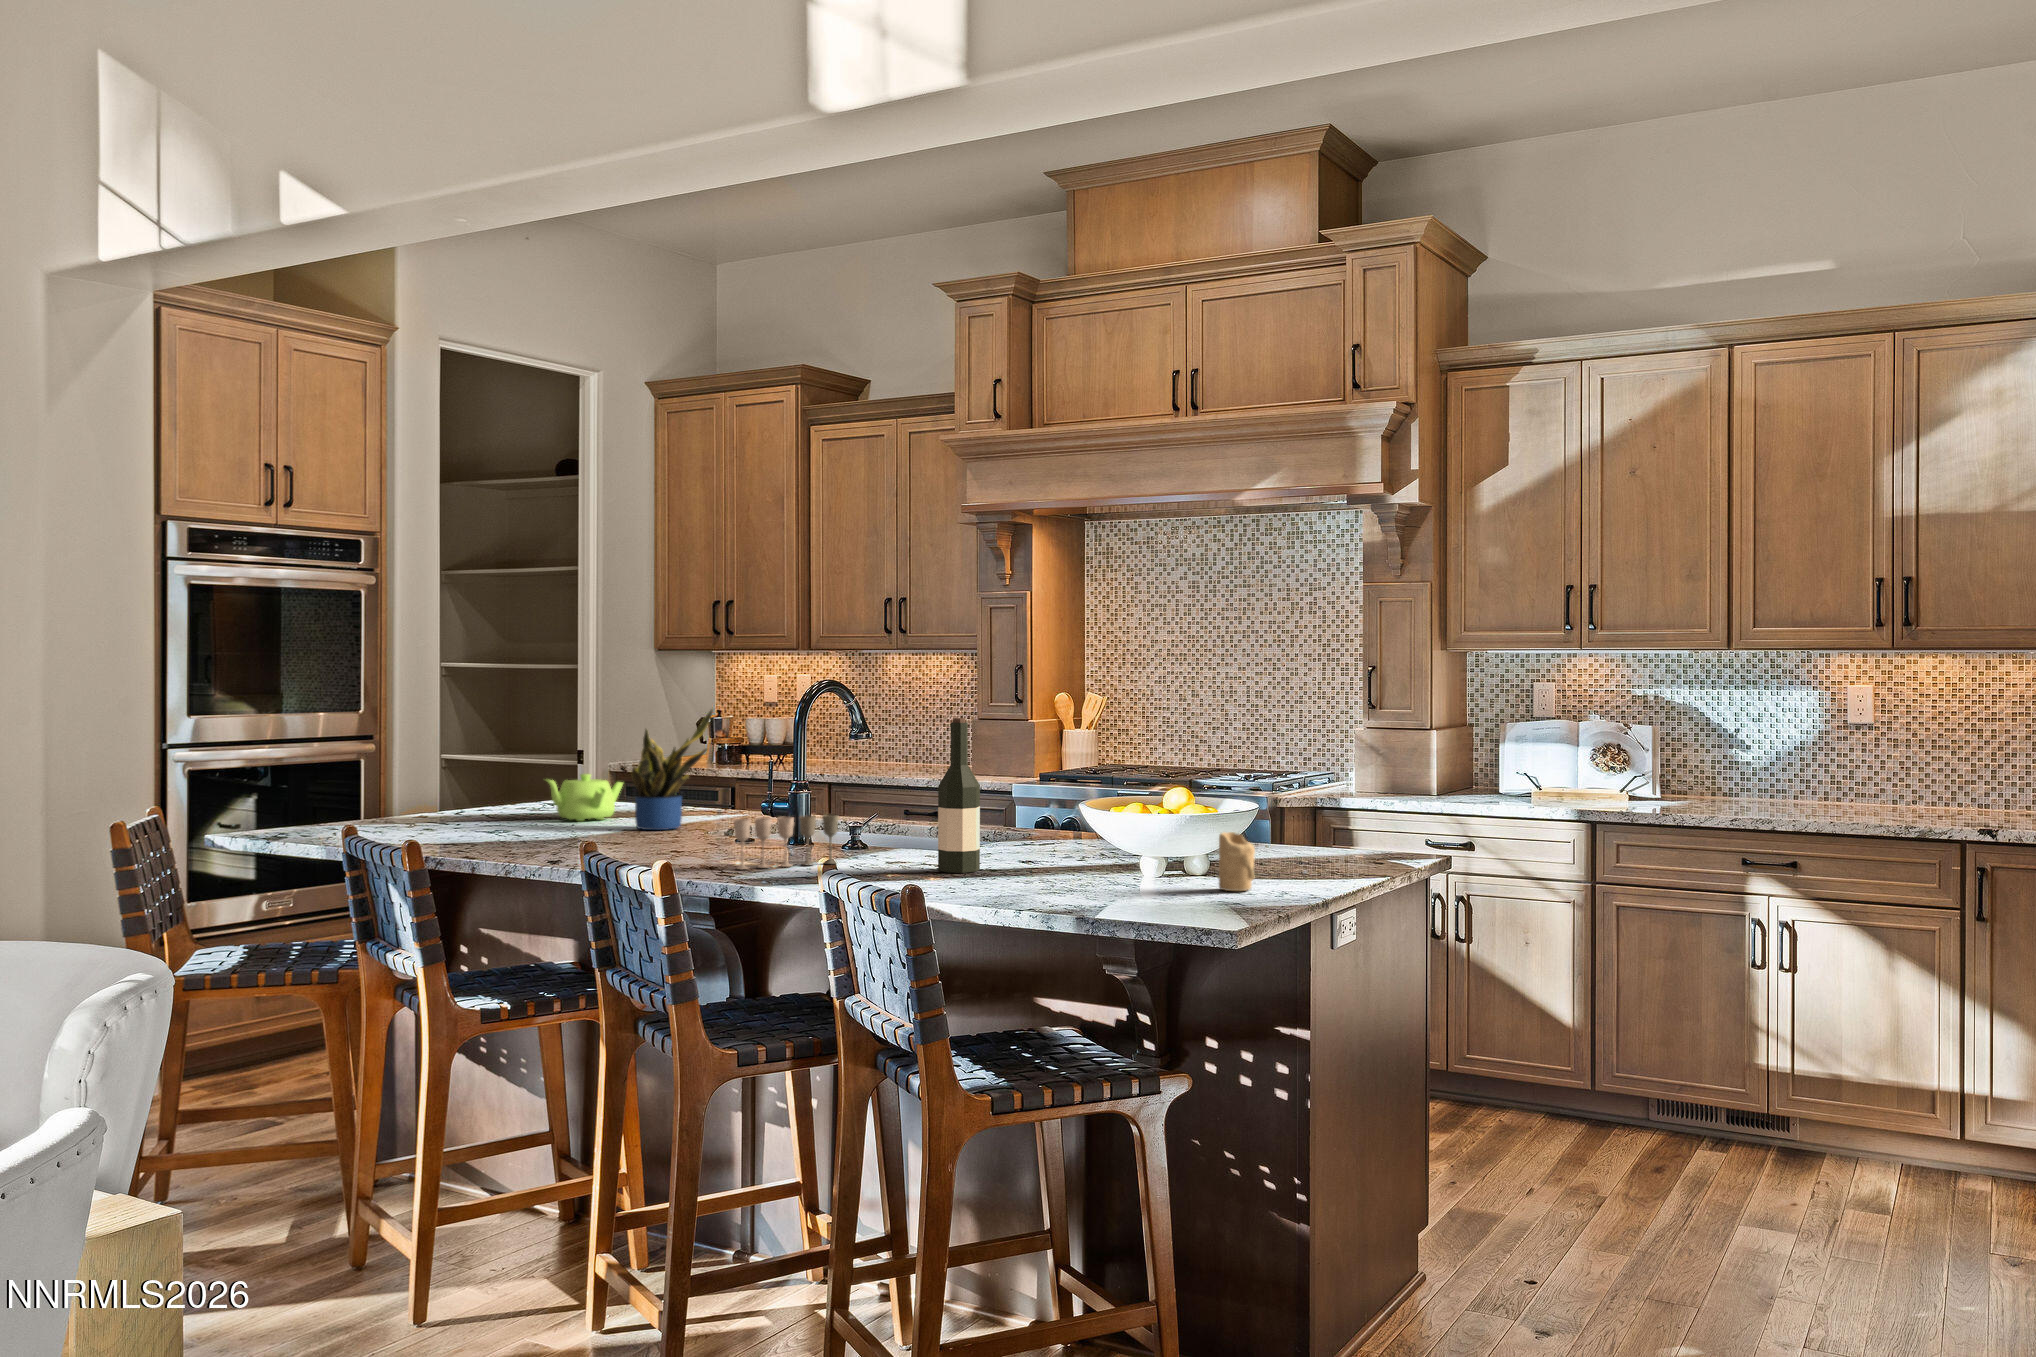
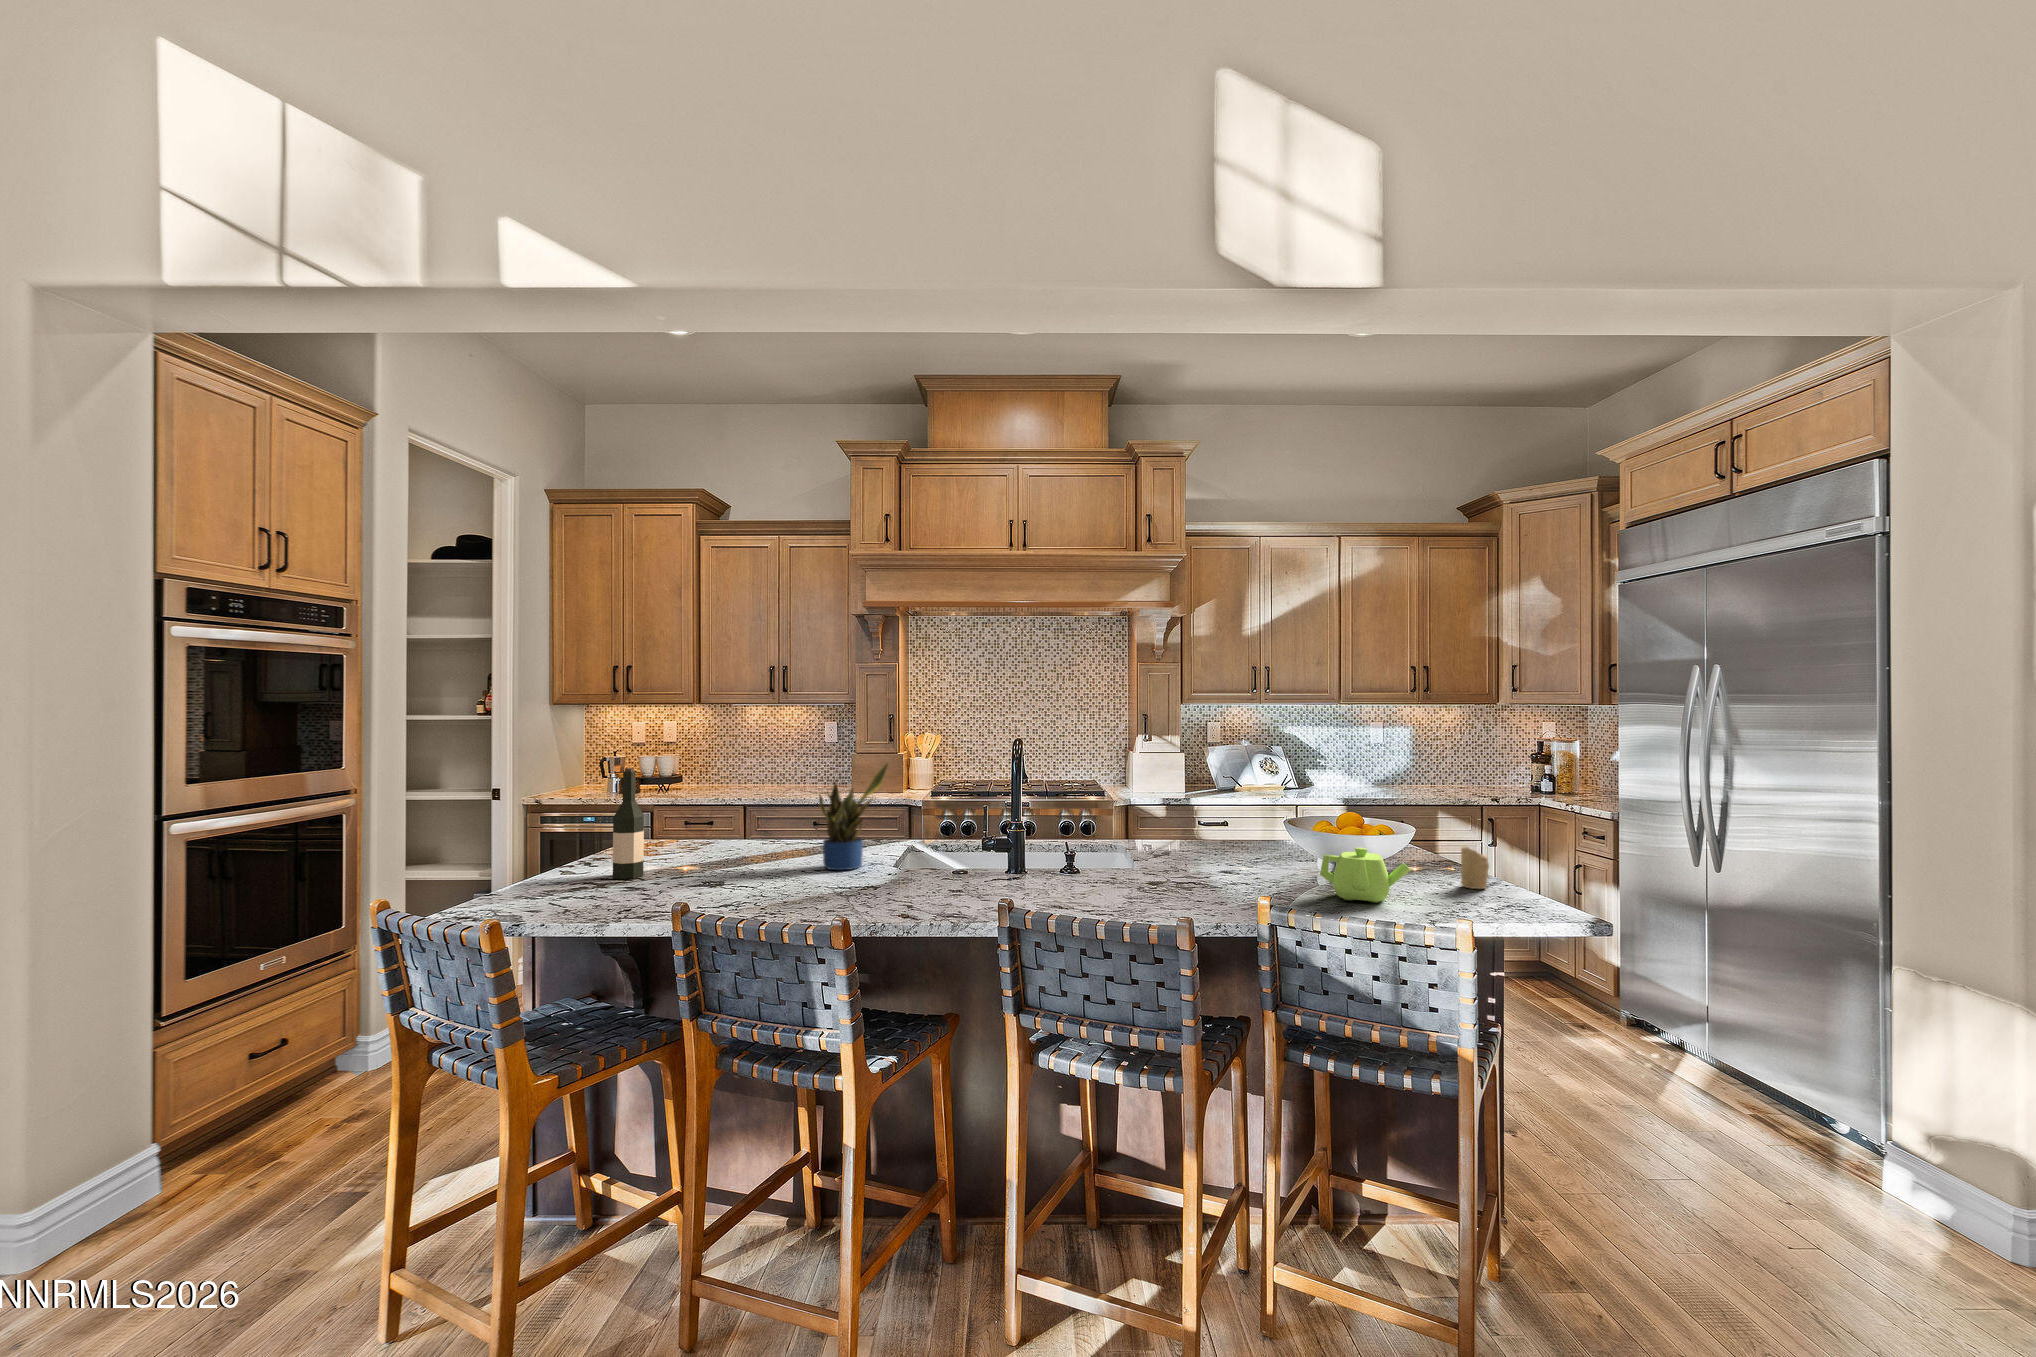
wine bottle: present [938,718,980,873] -> present [613,768,644,879]
teapot: present [546,774,623,821] -> present [1320,848,1410,903]
wine glass: present [734,814,839,870] -> none [1090,852,1139,909]

